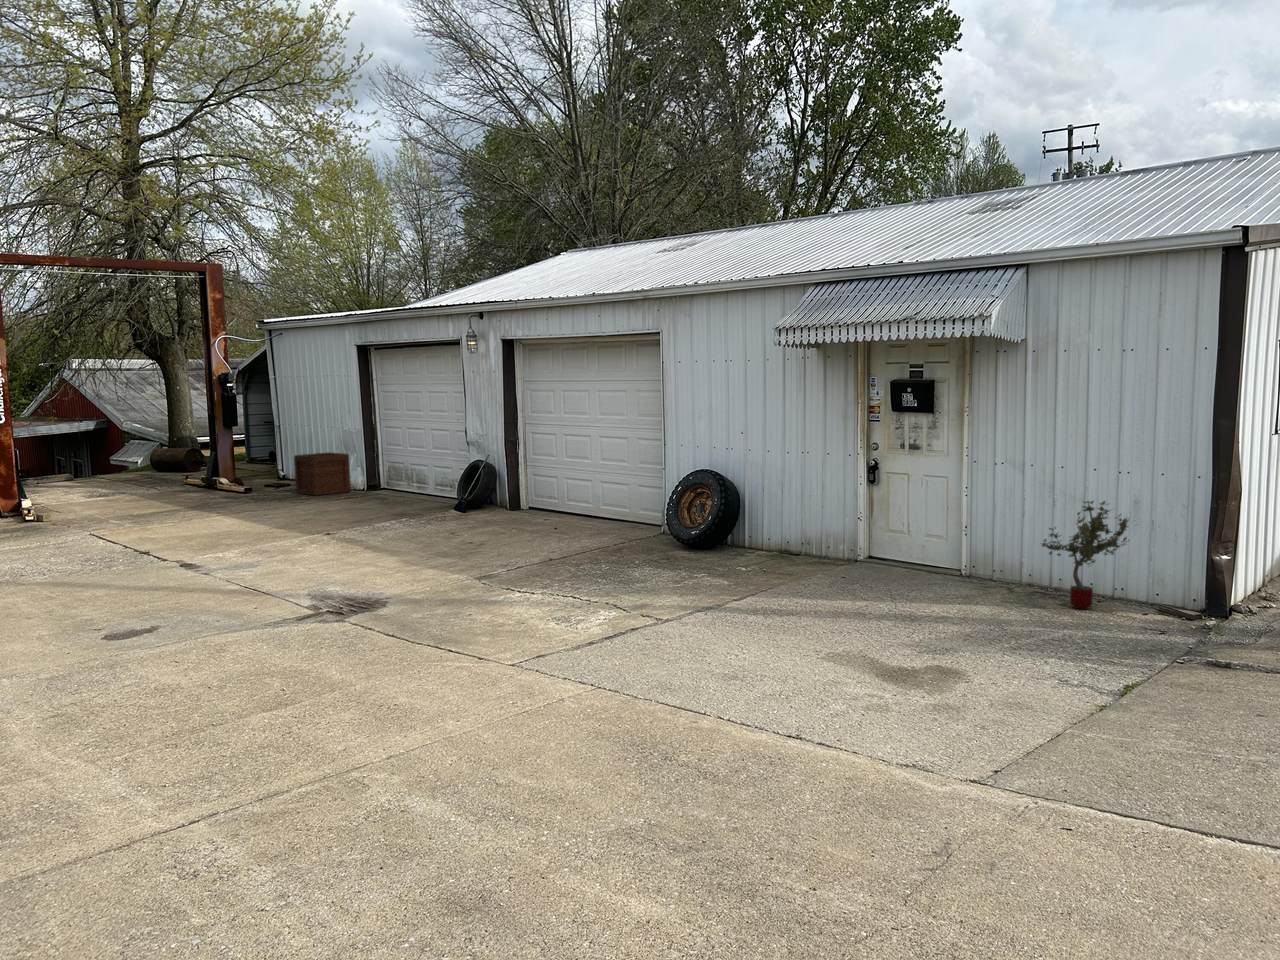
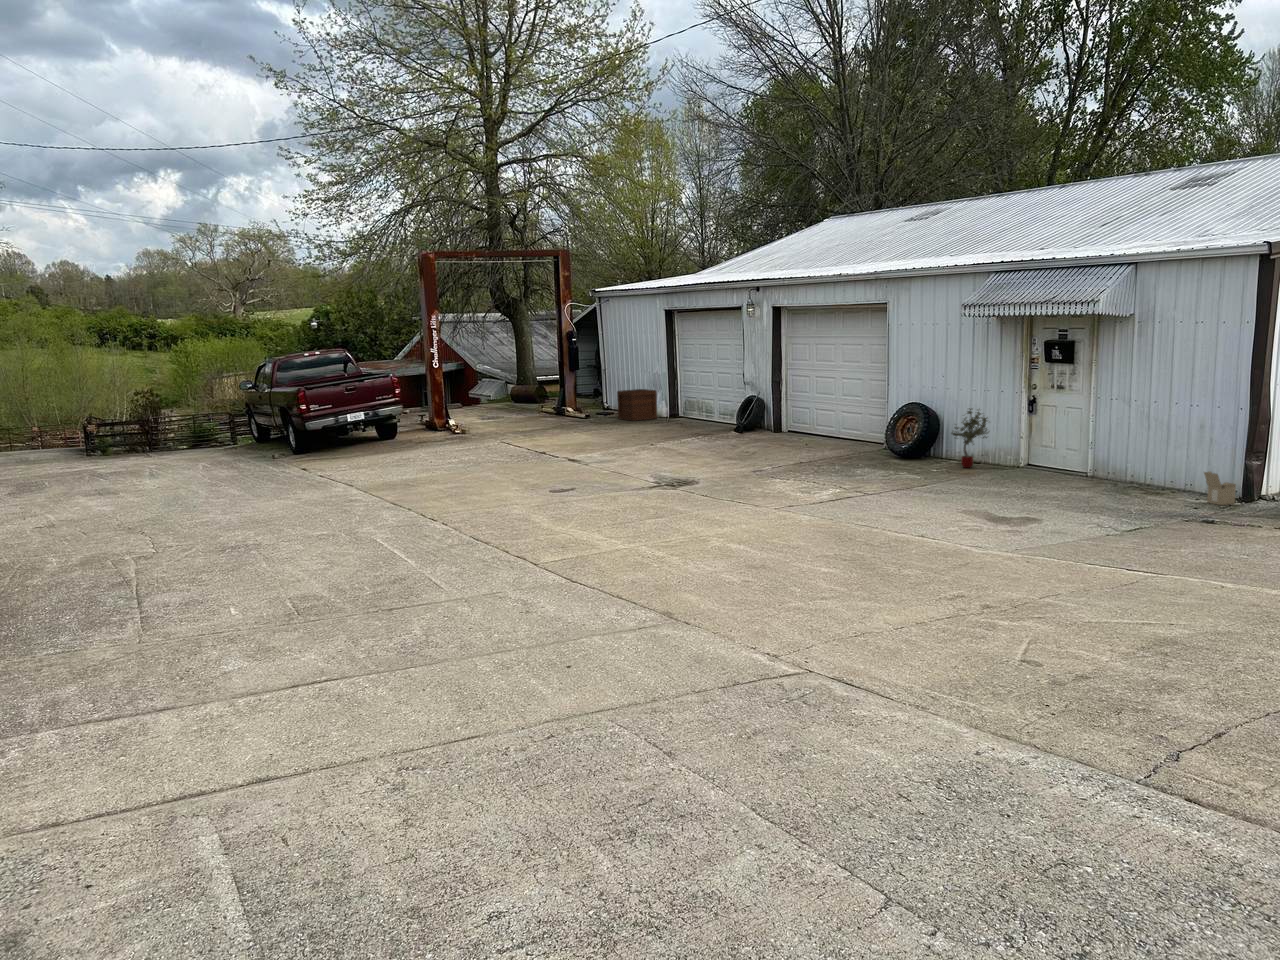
potted tree: present [1042,501,1128,609] -> present [951,408,989,468]
cardboard box: none [1157,572,1204,624] -> present [1204,471,1236,505]

